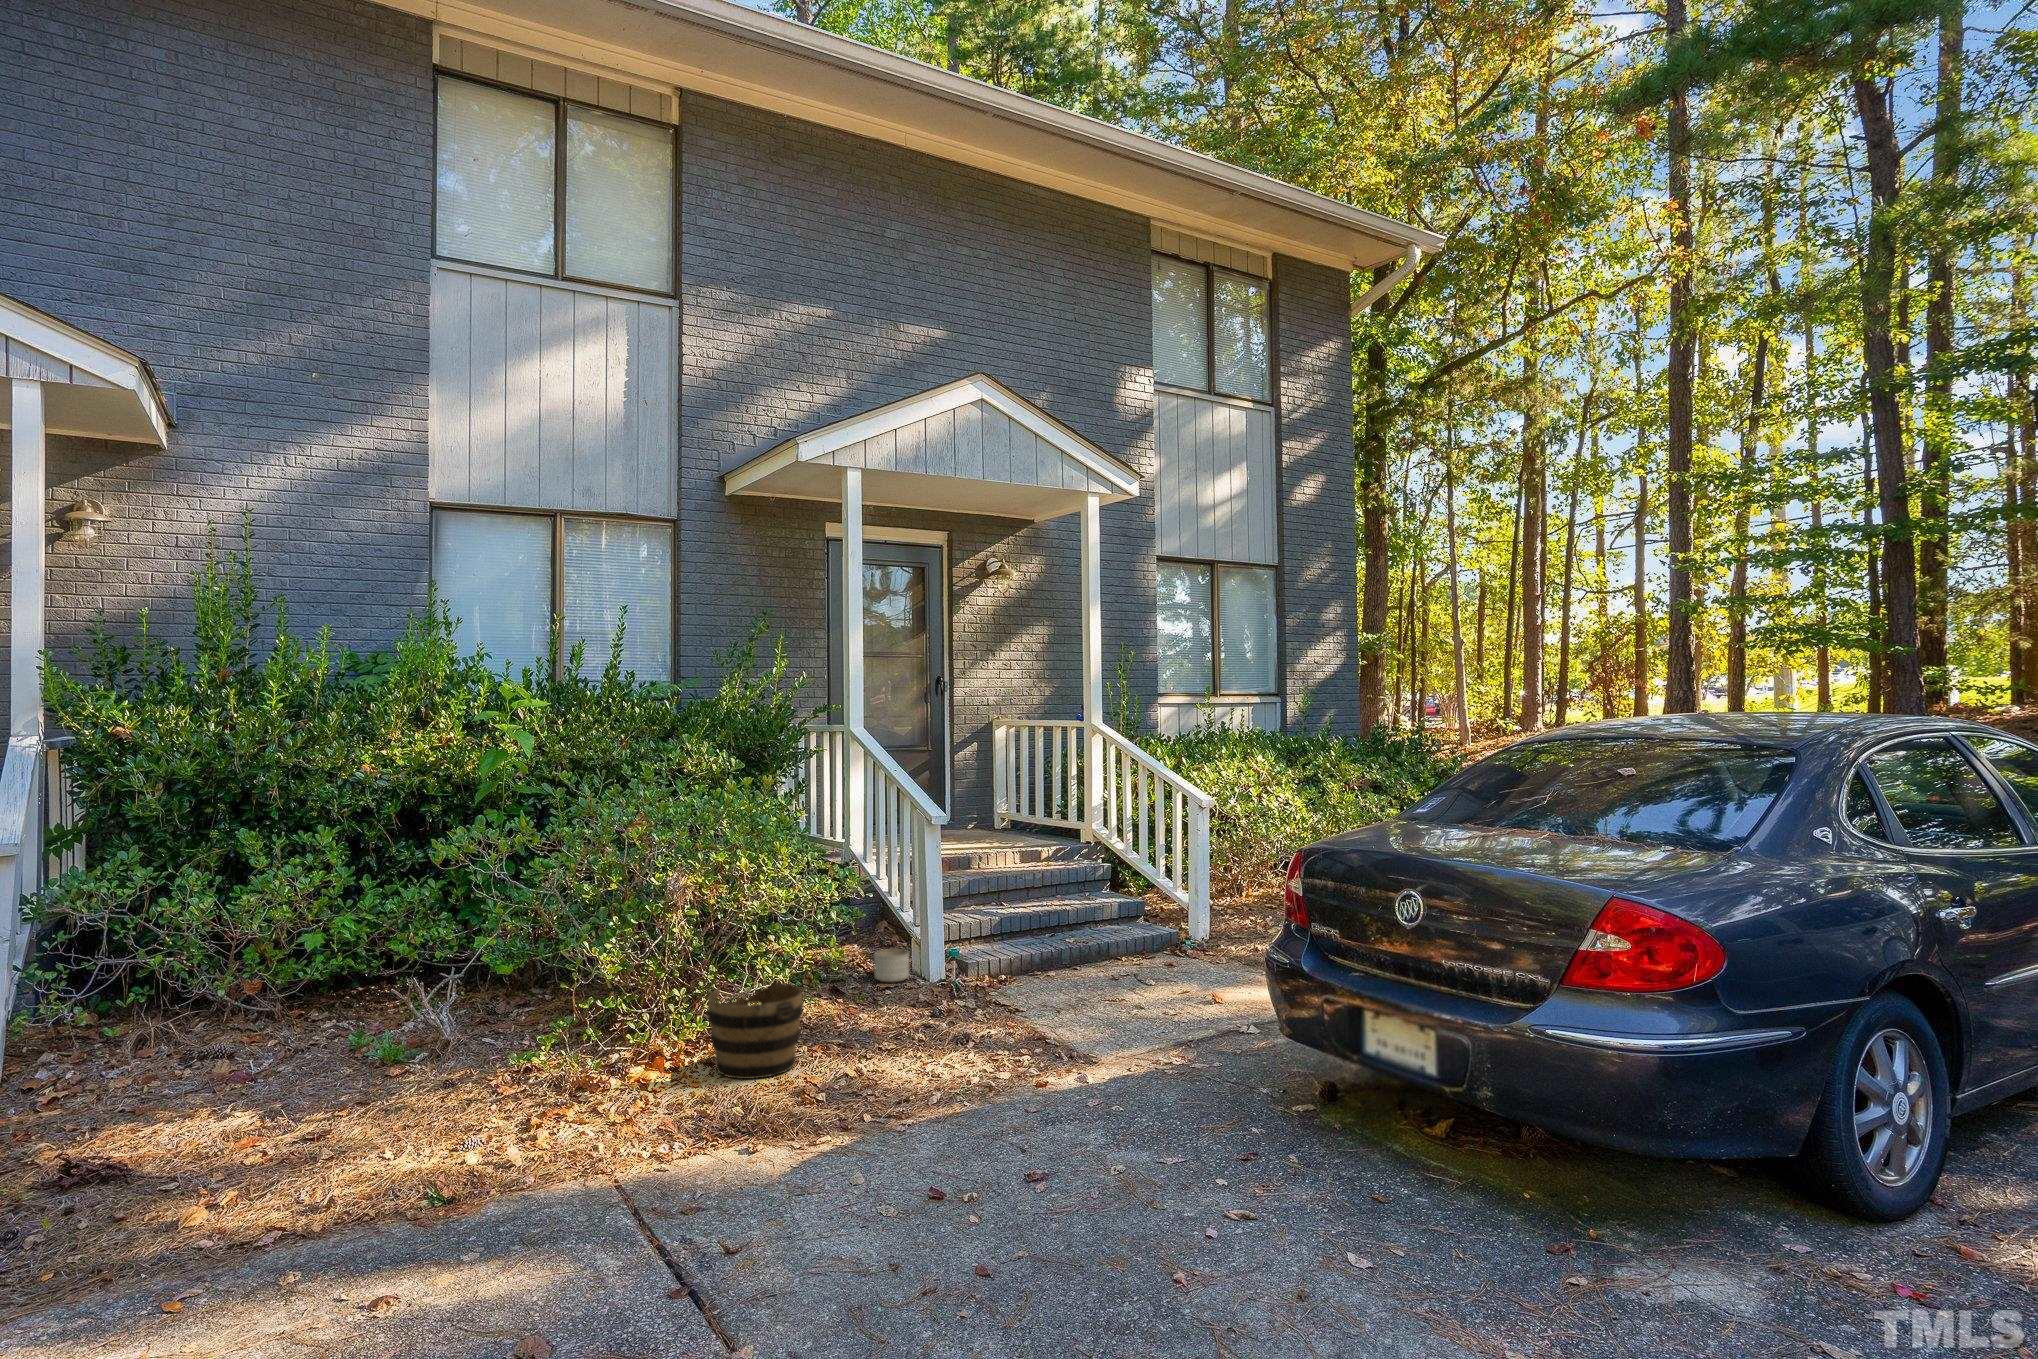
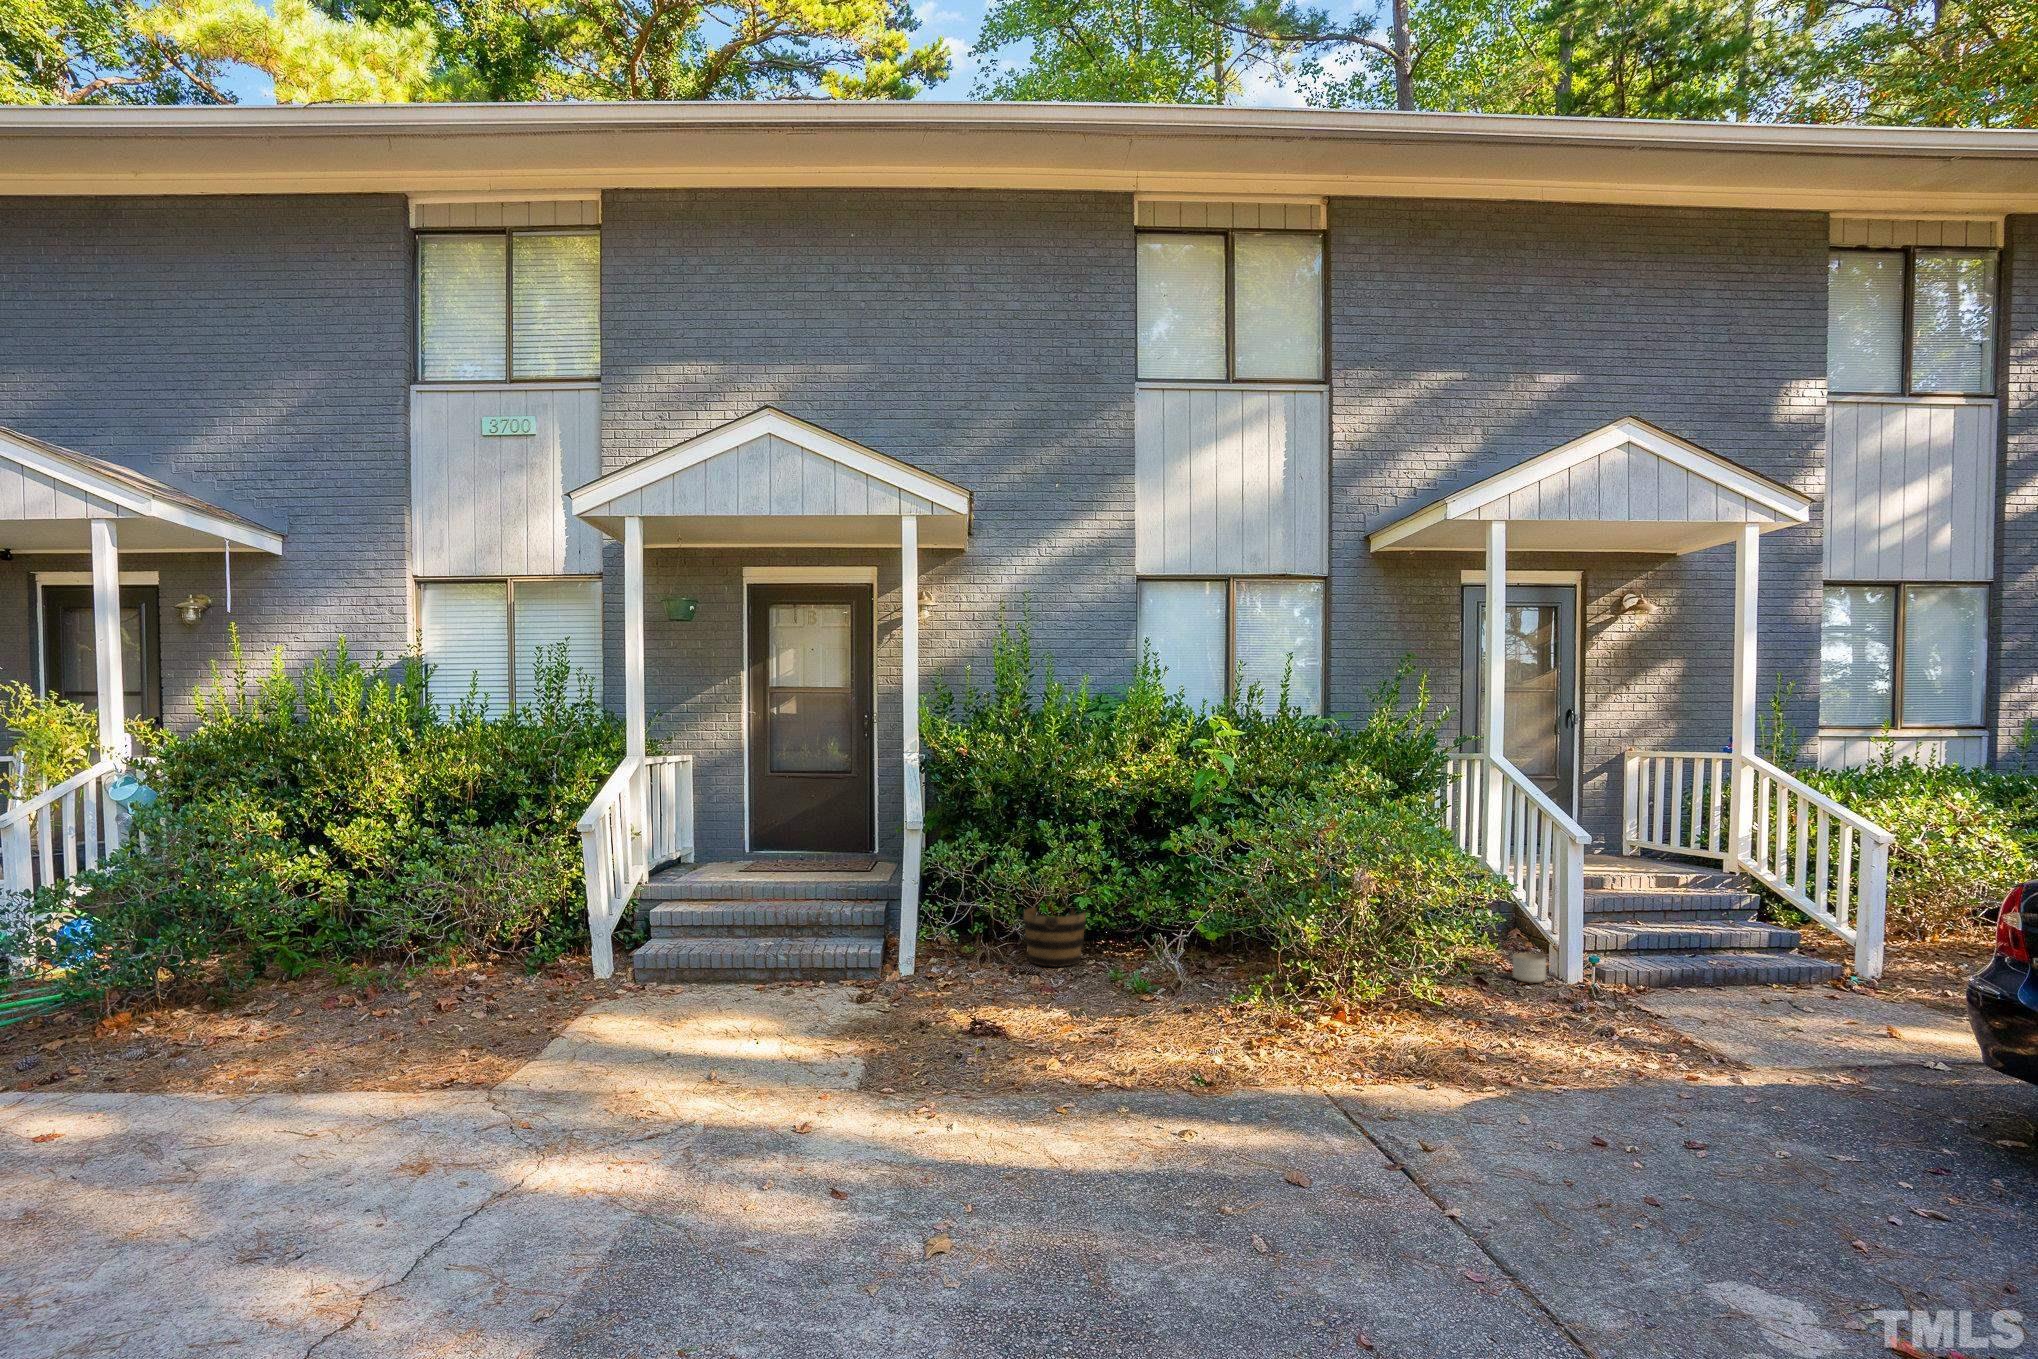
bucket: present [707,982,803,1079] -> present [1023,908,1086,967]

